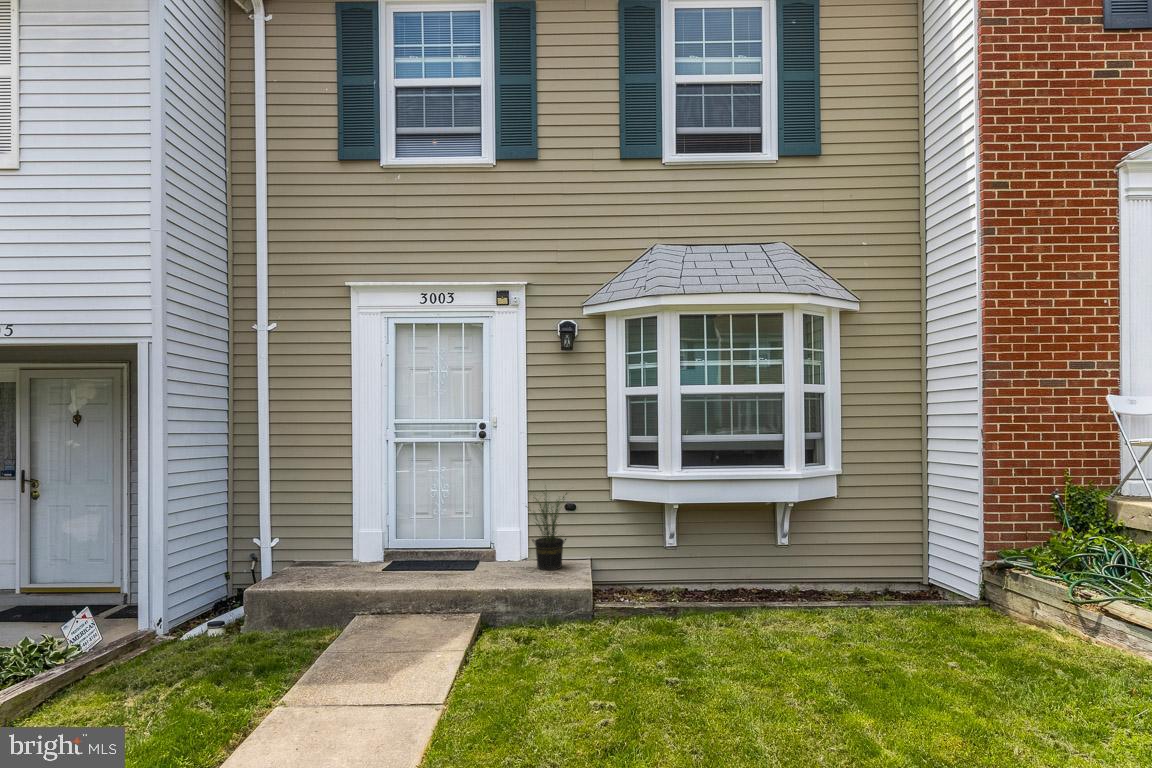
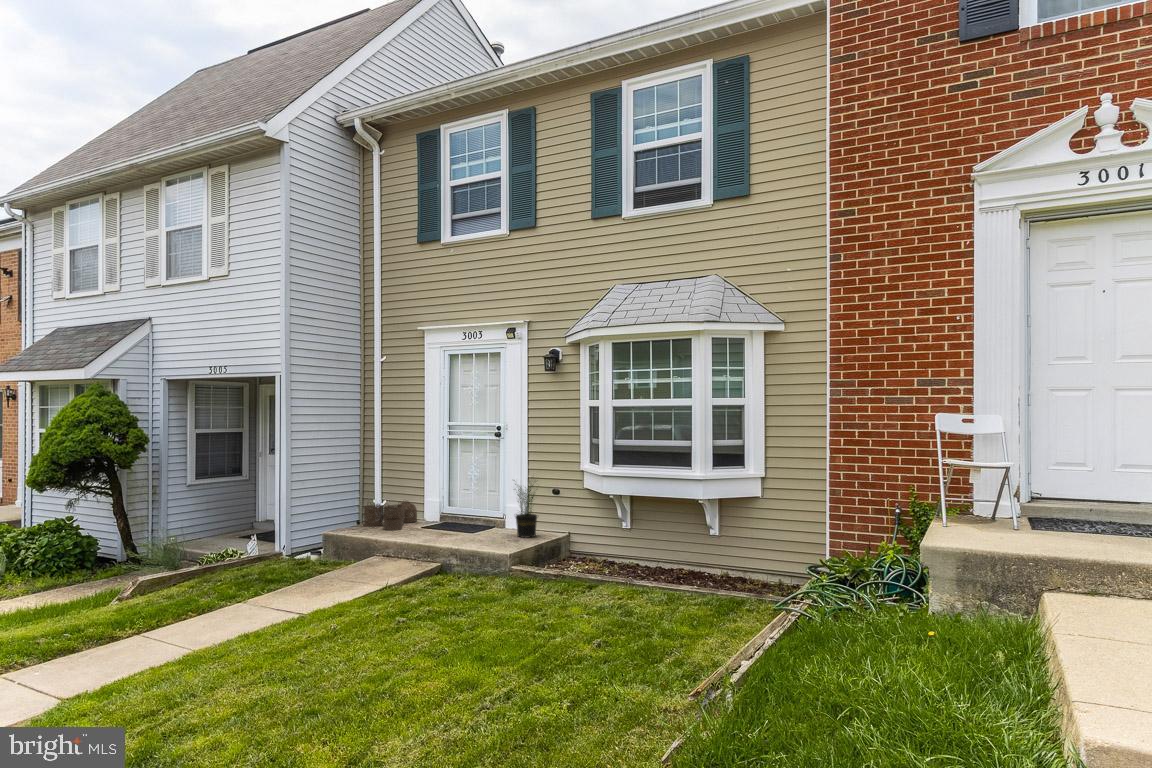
woven basket: none [278,535,354,585] -> present [364,501,417,531]

